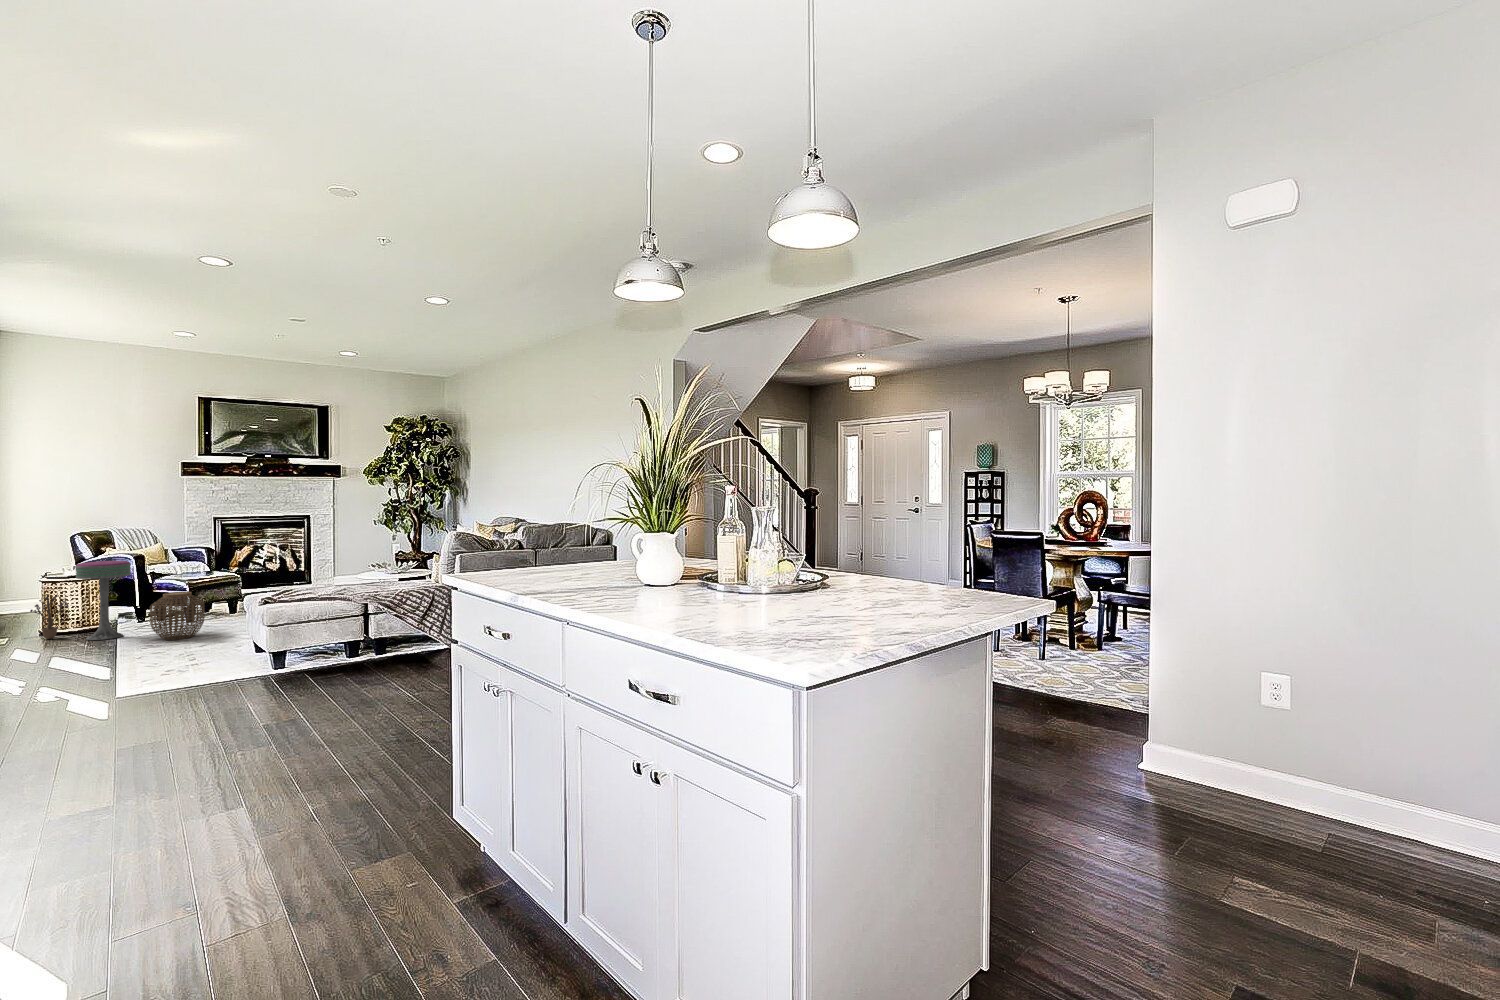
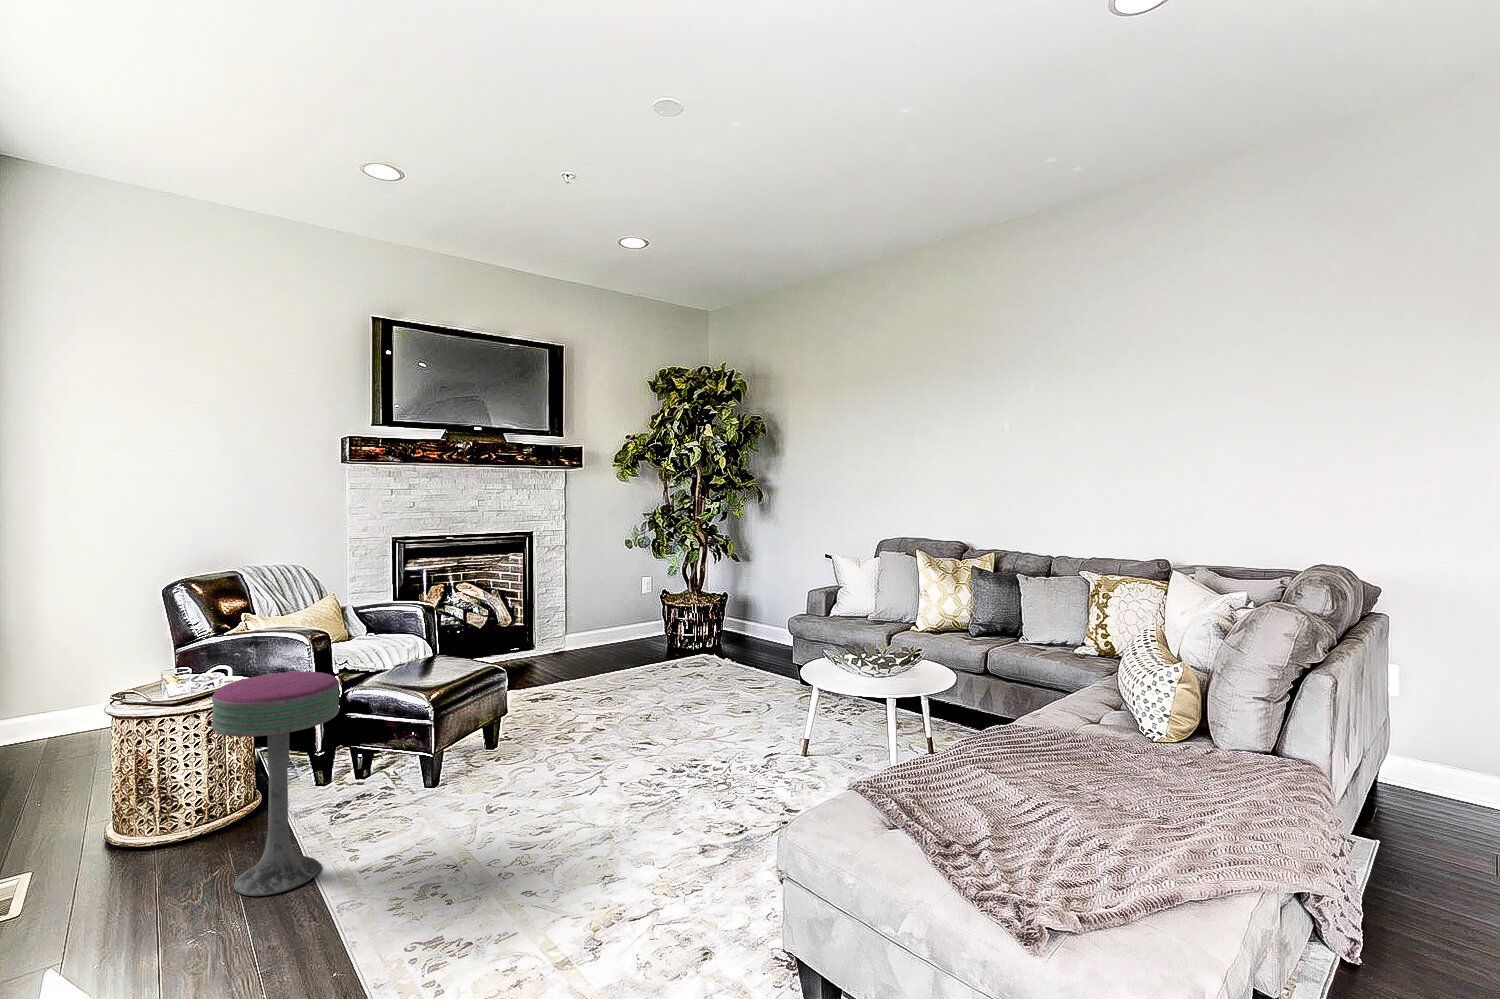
woven basket: present [150,591,205,640] -> none [404,756,525,898]
decorative plant: present [24,594,69,639] -> none [71,765,186,894]

